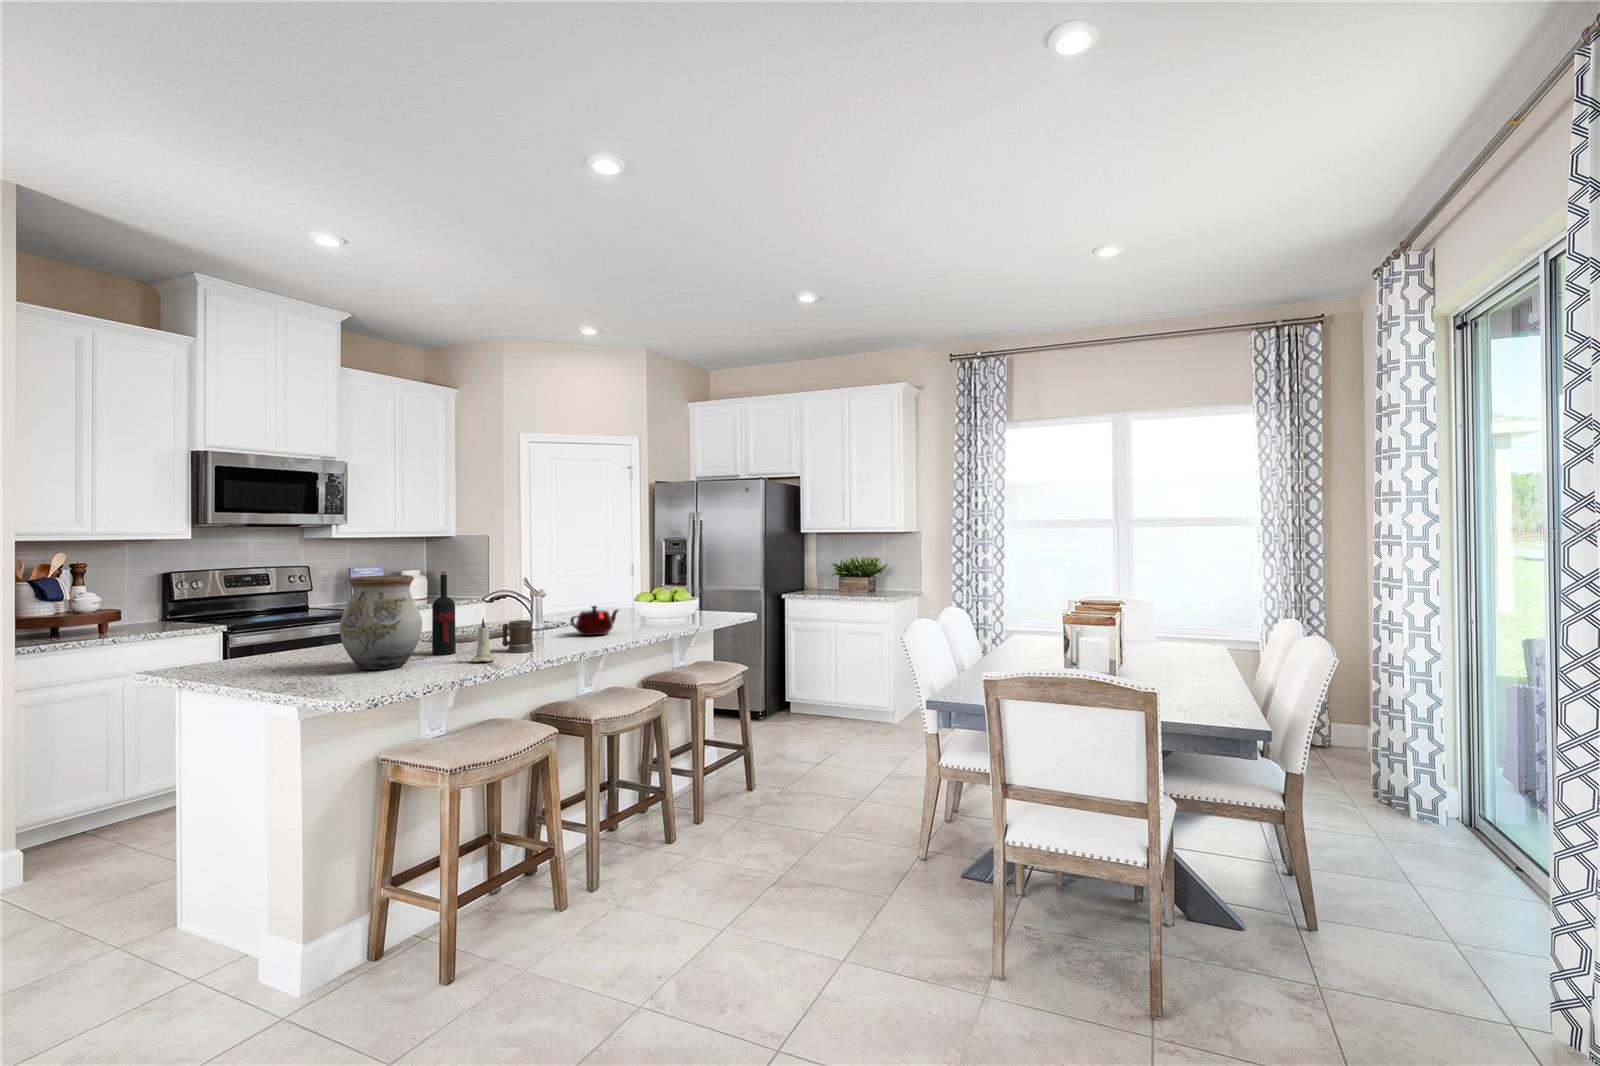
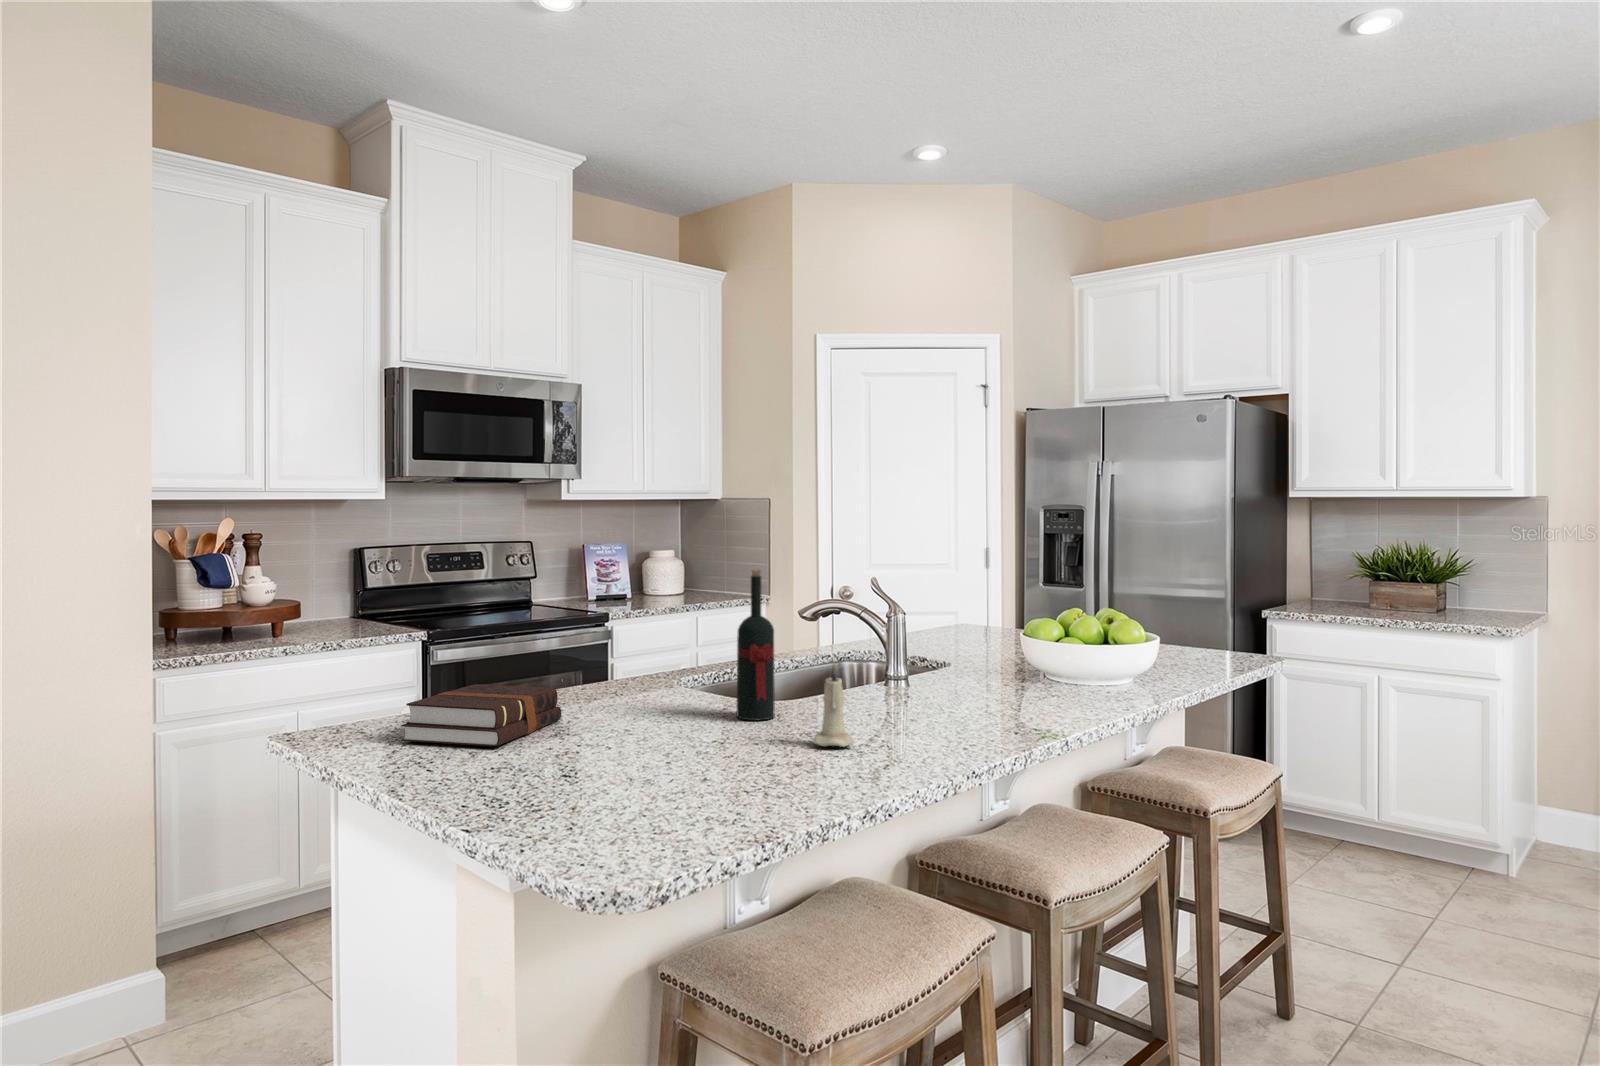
vase: present [340,575,422,670] -> none [596,577,729,751]
teapot: present [570,606,619,635] -> none [959,636,1041,691]
mug: present [502,620,534,652] -> none [855,664,910,725]
hardback book: none [210,643,320,675] -> present [401,684,561,746]

